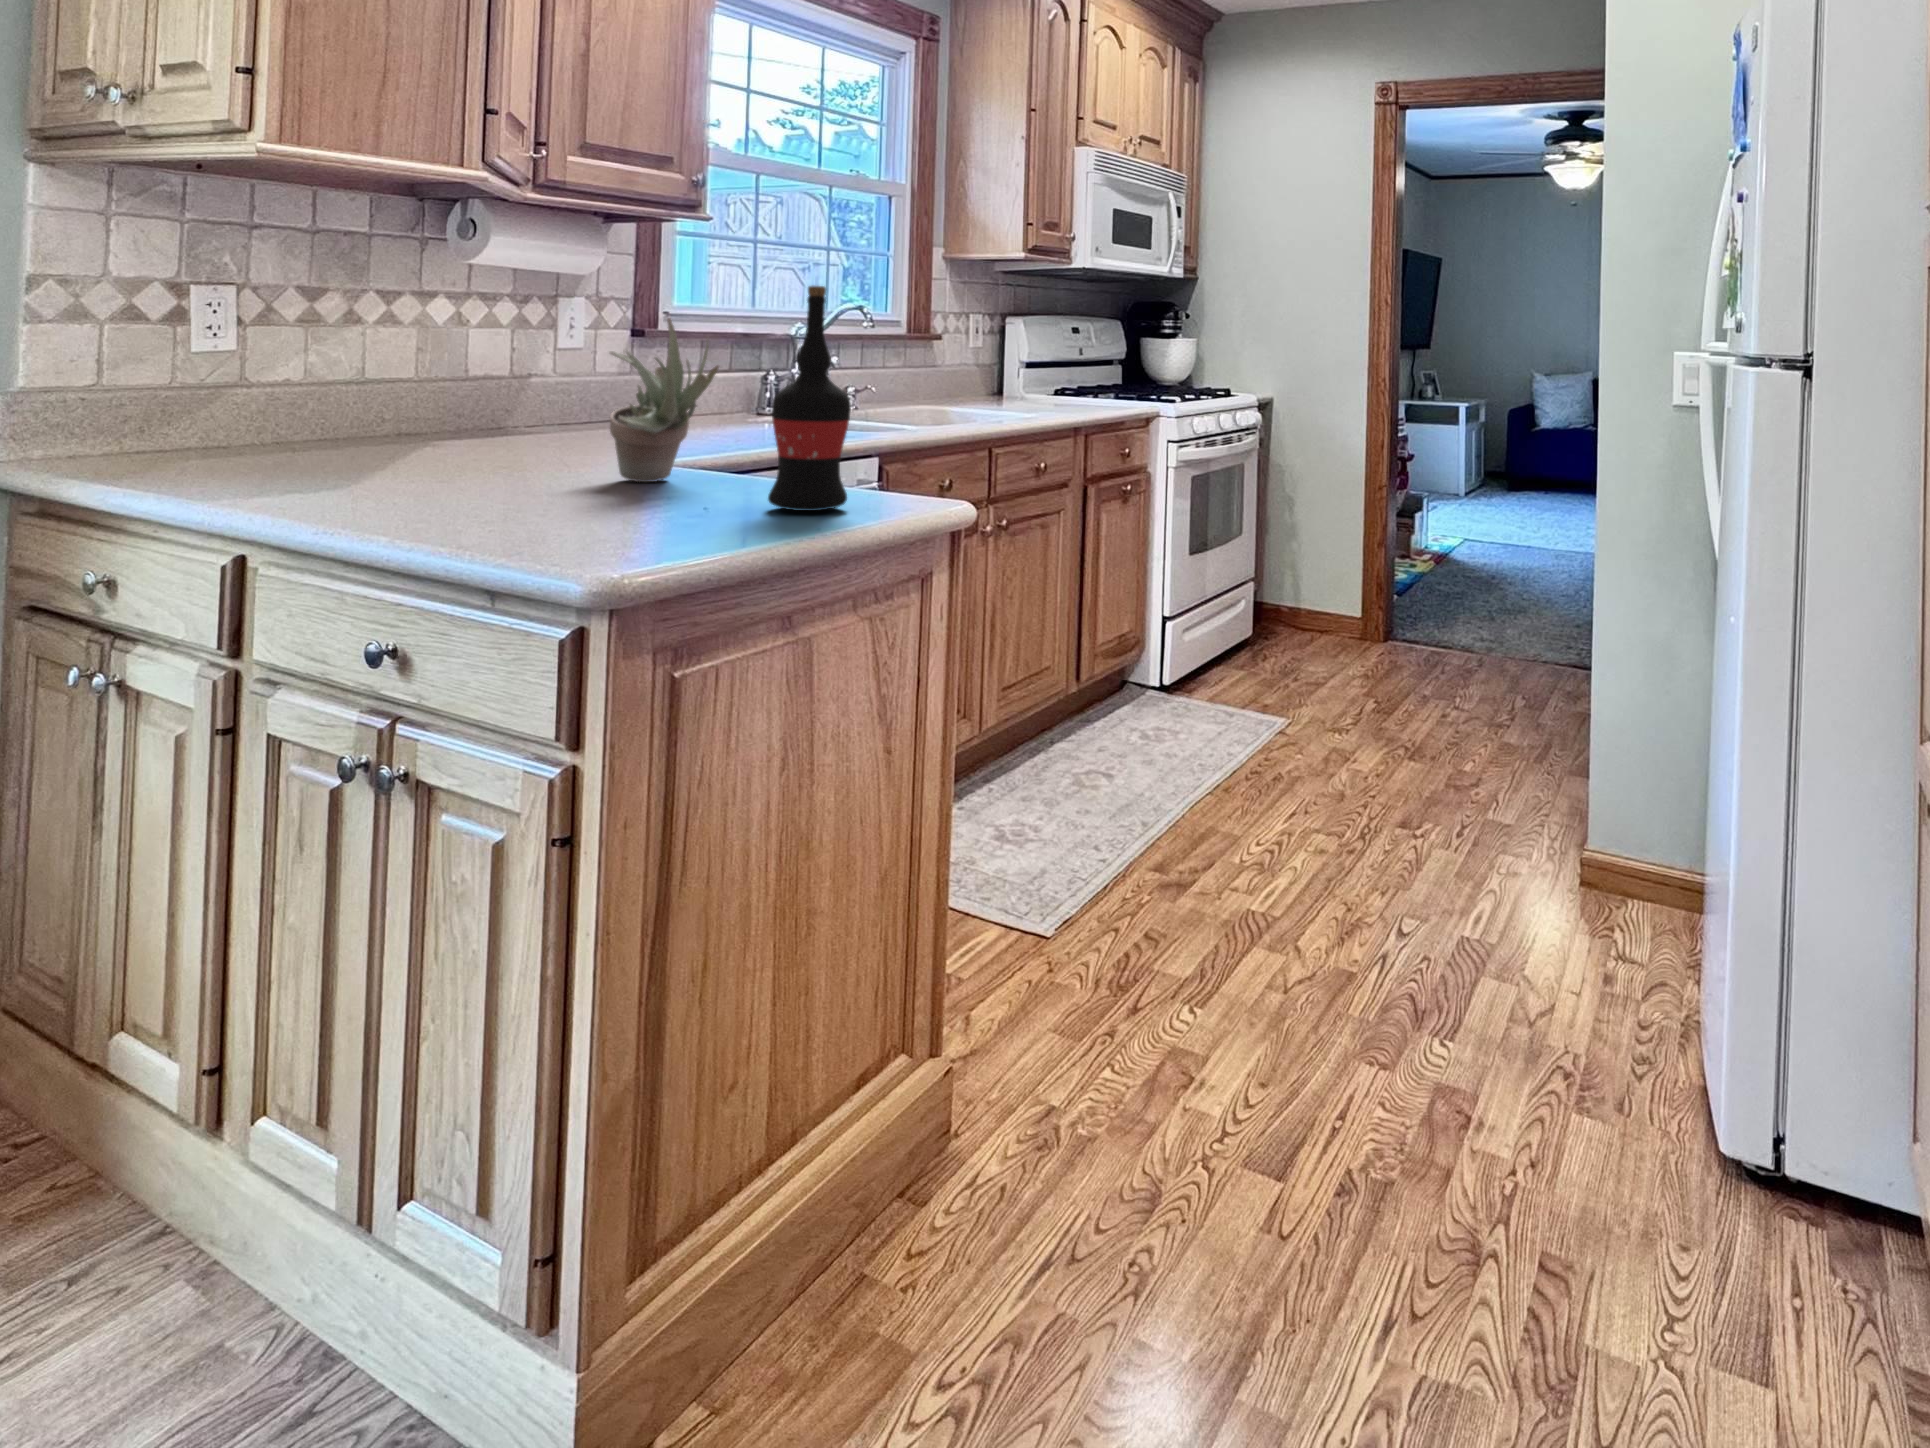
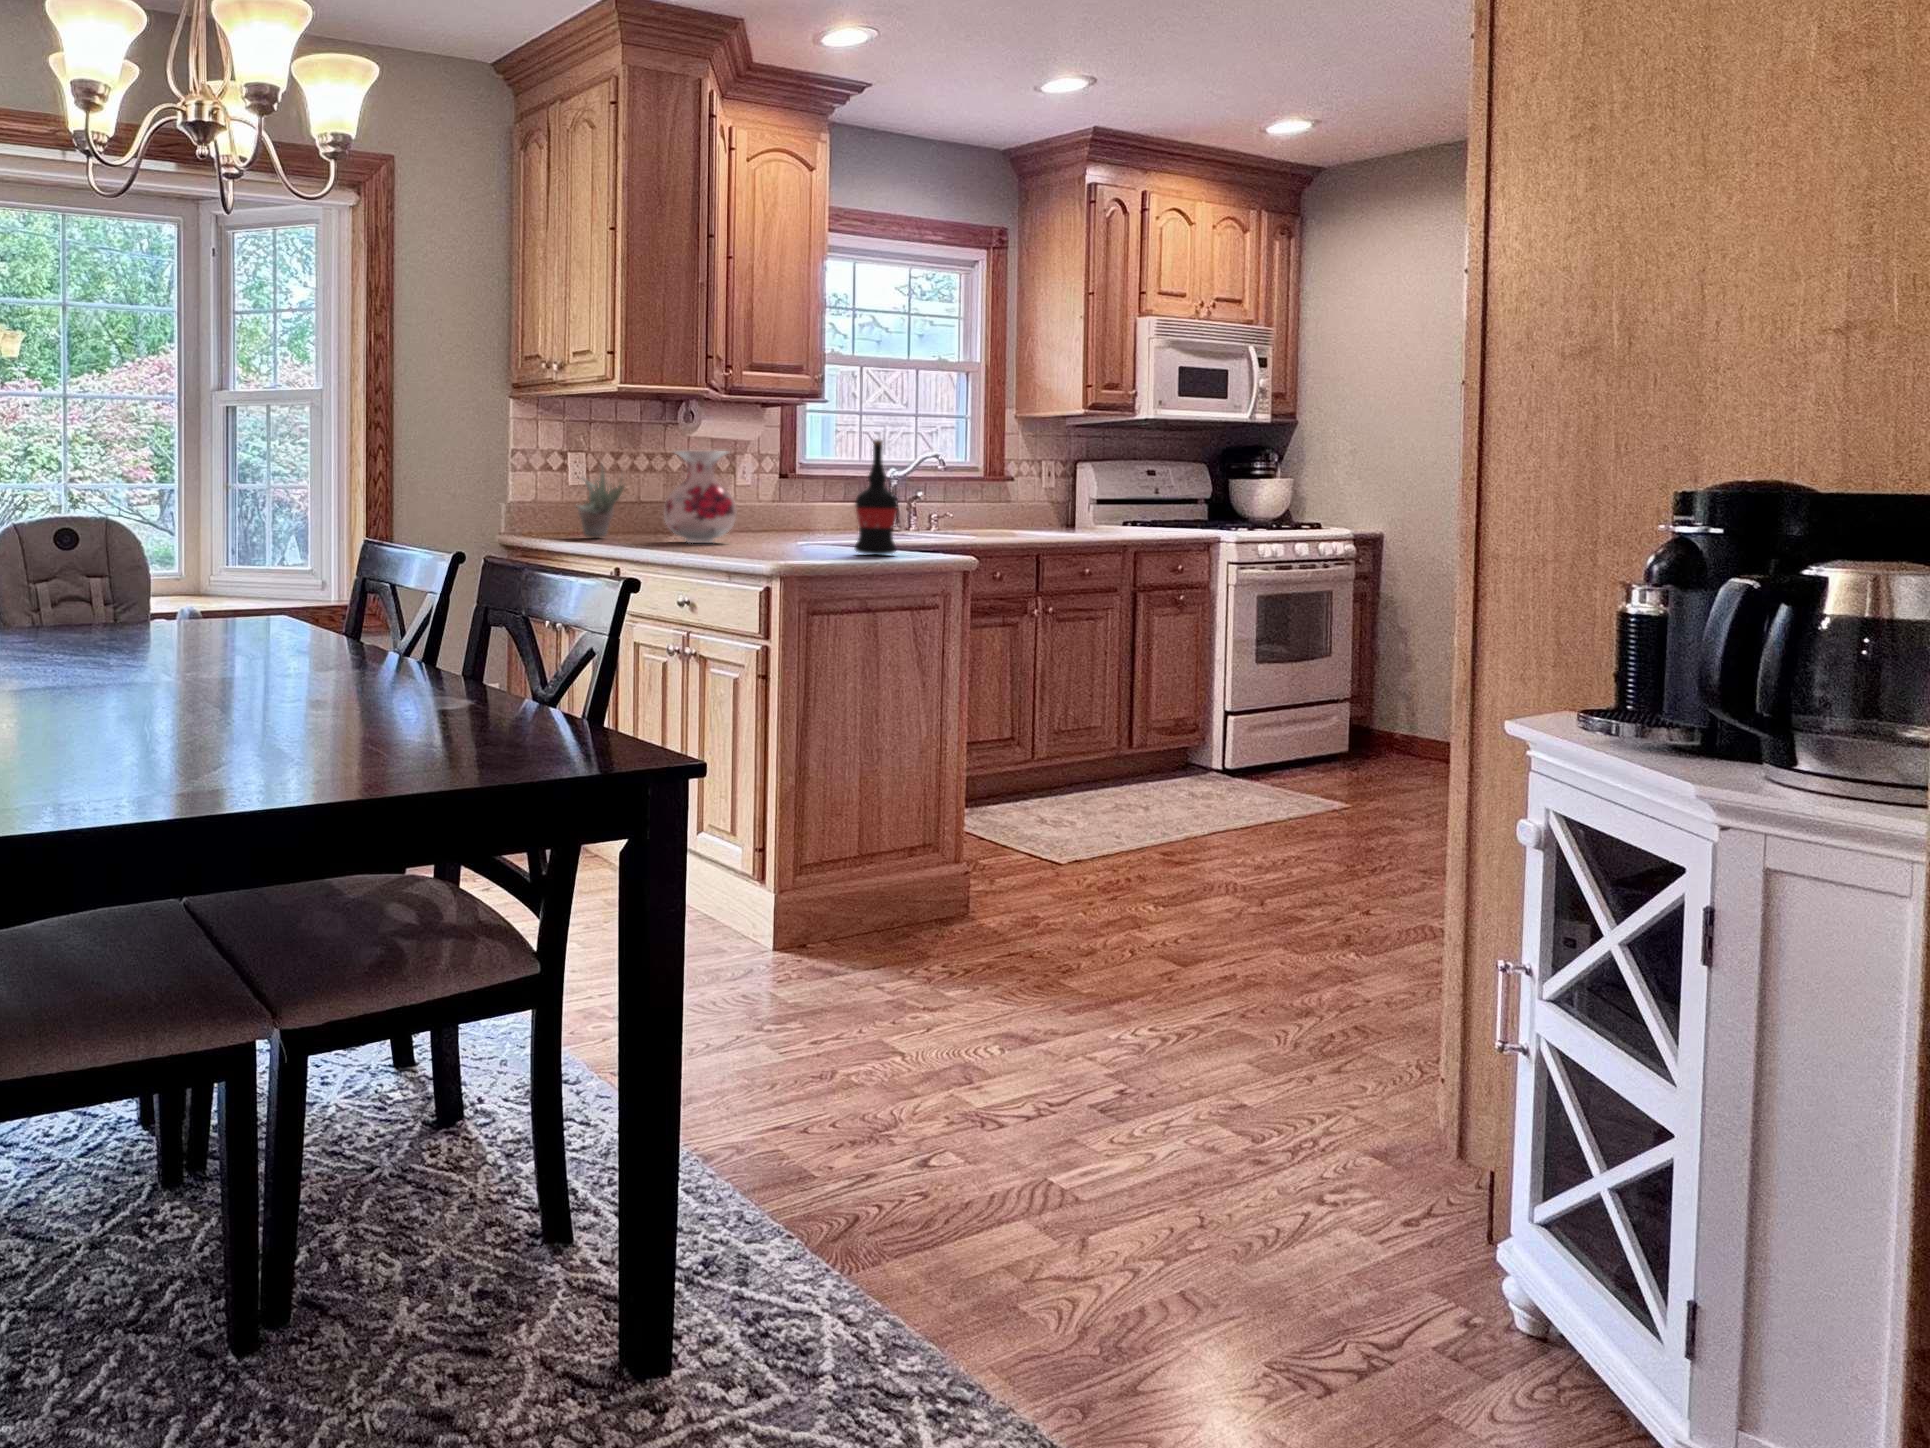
vase: none [382,290,538,475] -> present [664,451,737,543]
succulent plant: present [610,318,719,482] -> present [577,464,624,538]

